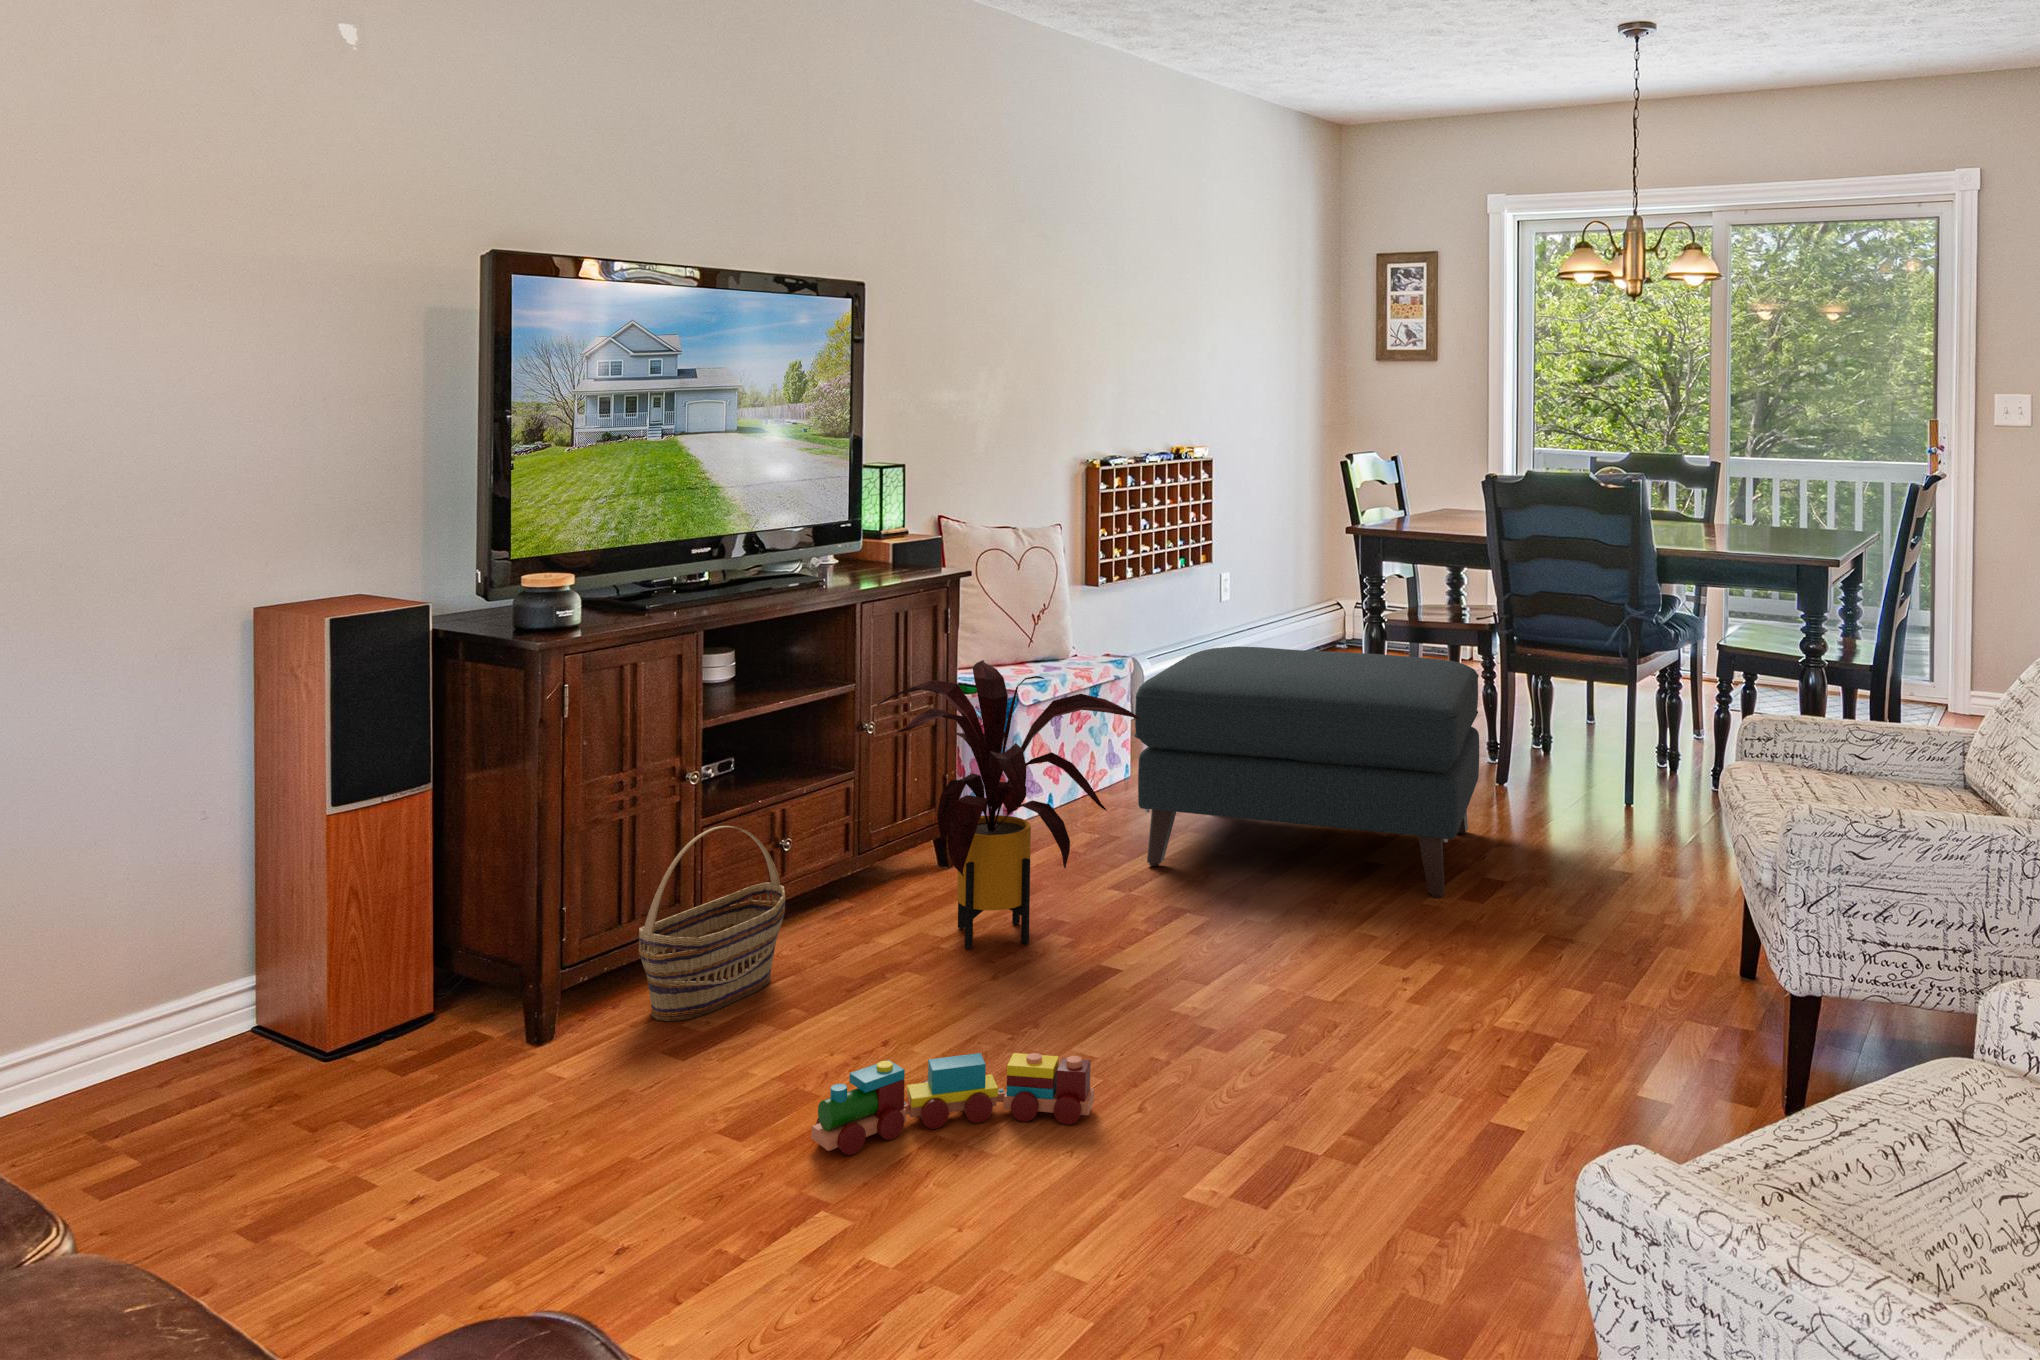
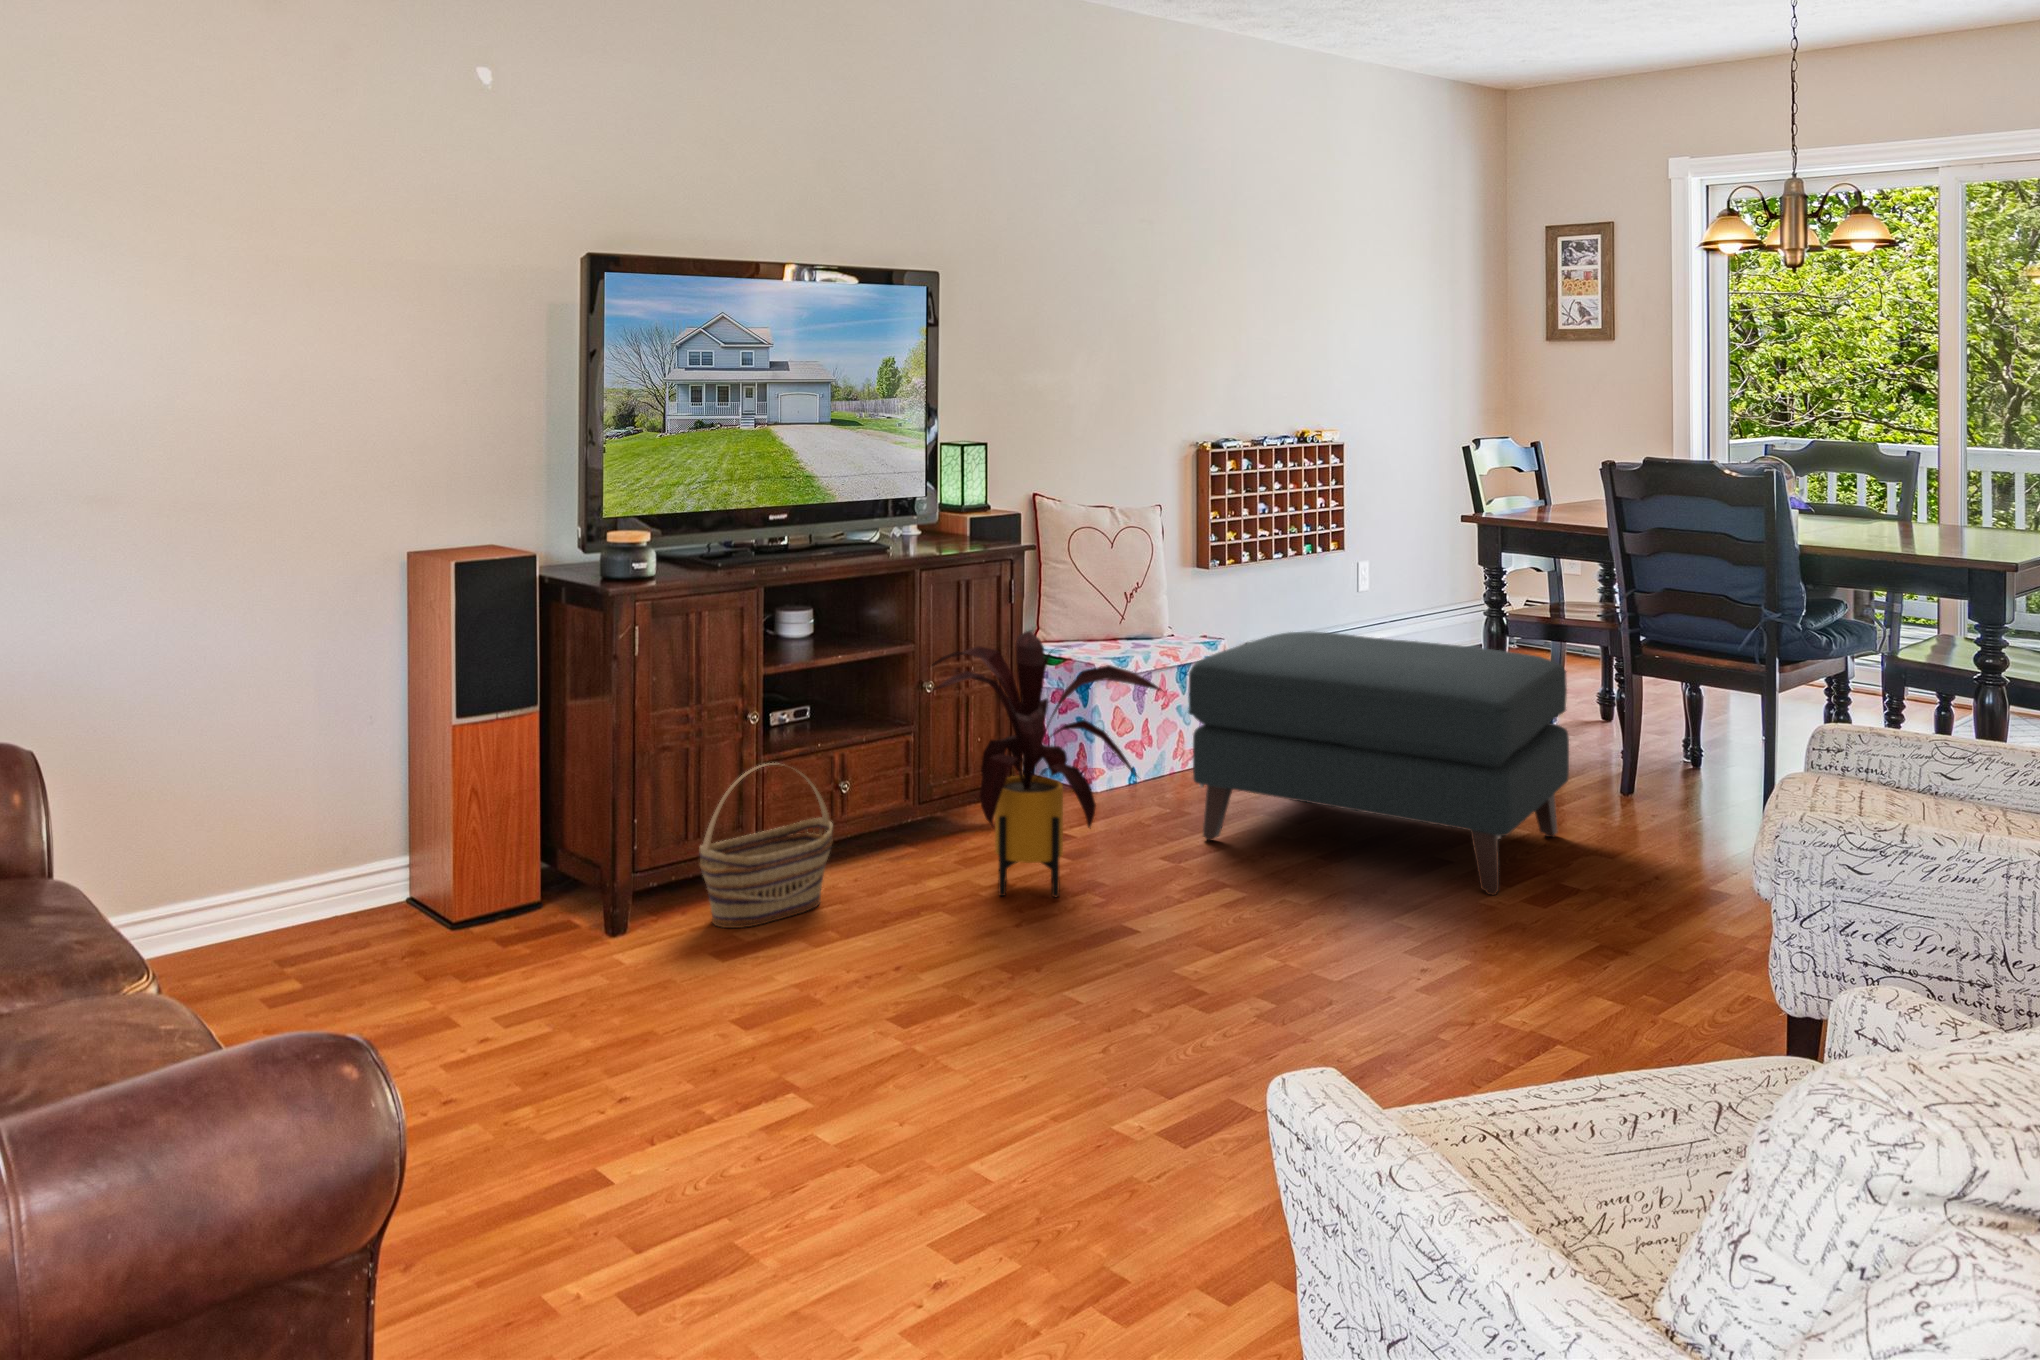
toy train: present [812,1053,1094,1155] -> none [802,973,1057,1050]

